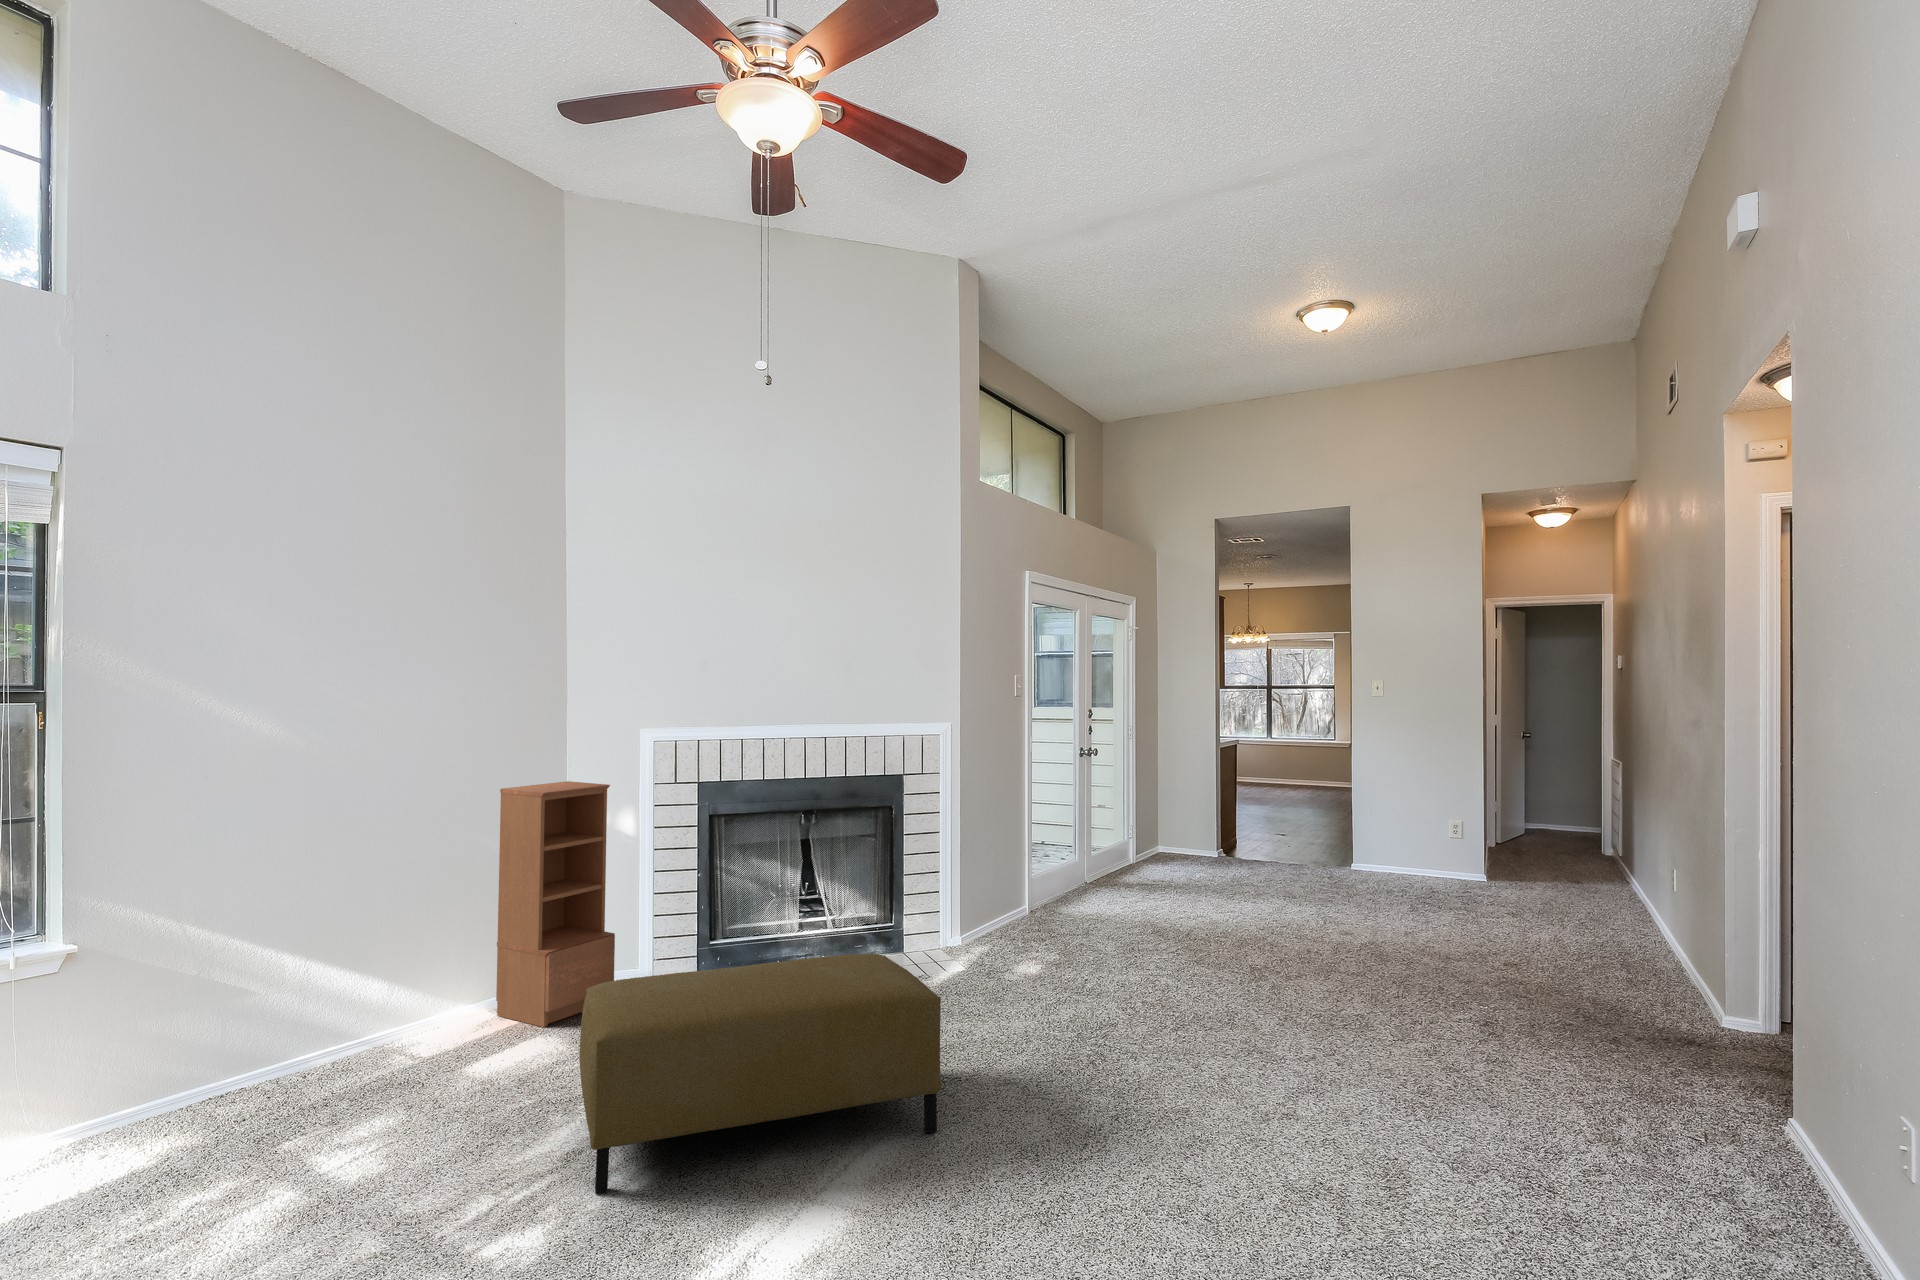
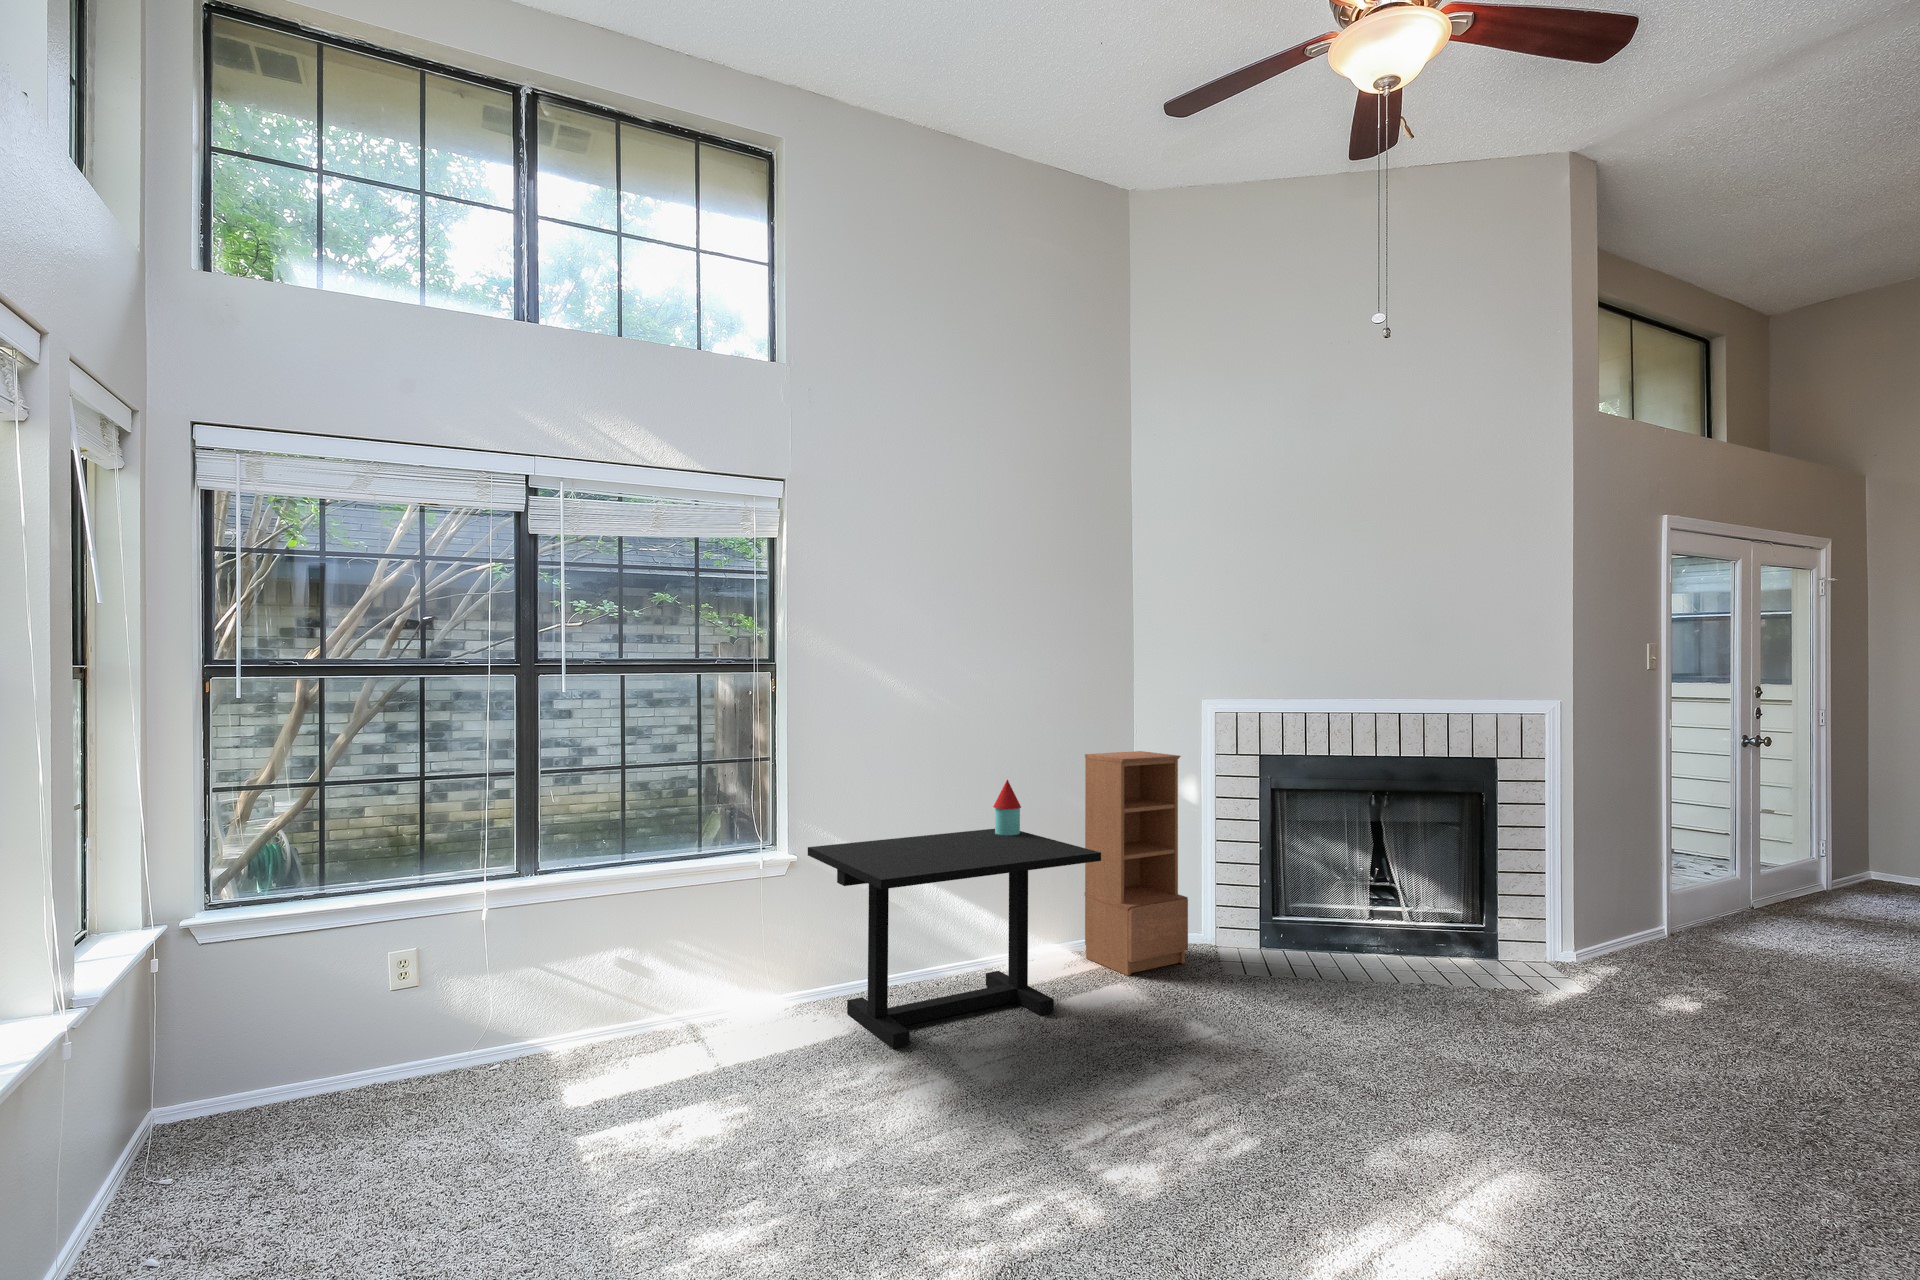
side table: none [96,824,510,1170] -> present [808,780,1101,1049]
ottoman: present [579,954,941,1194] -> none [1173,941,1592,1175]

